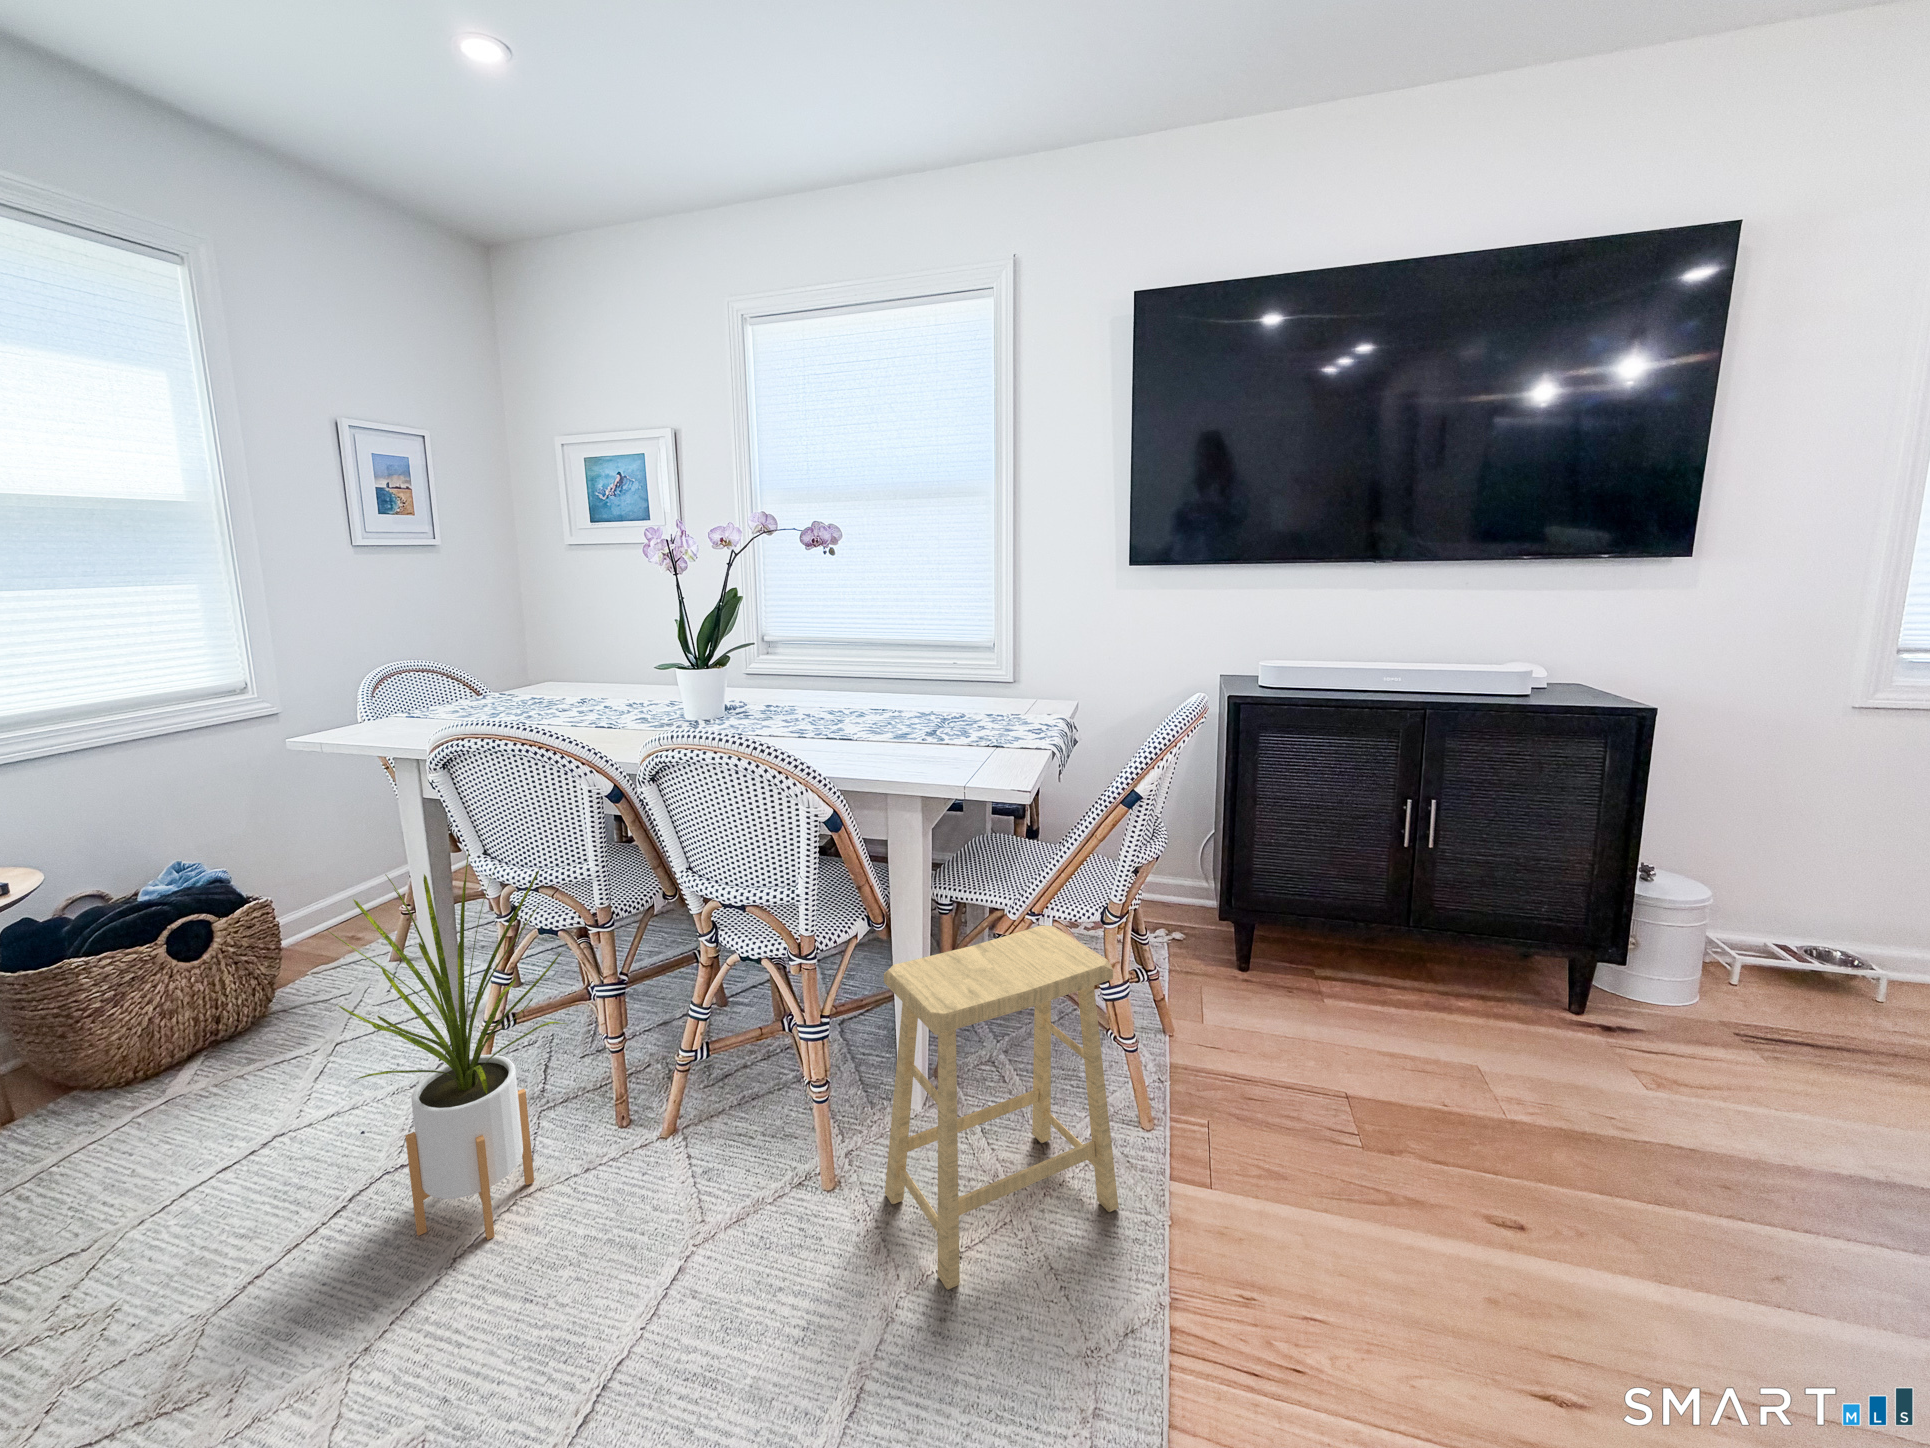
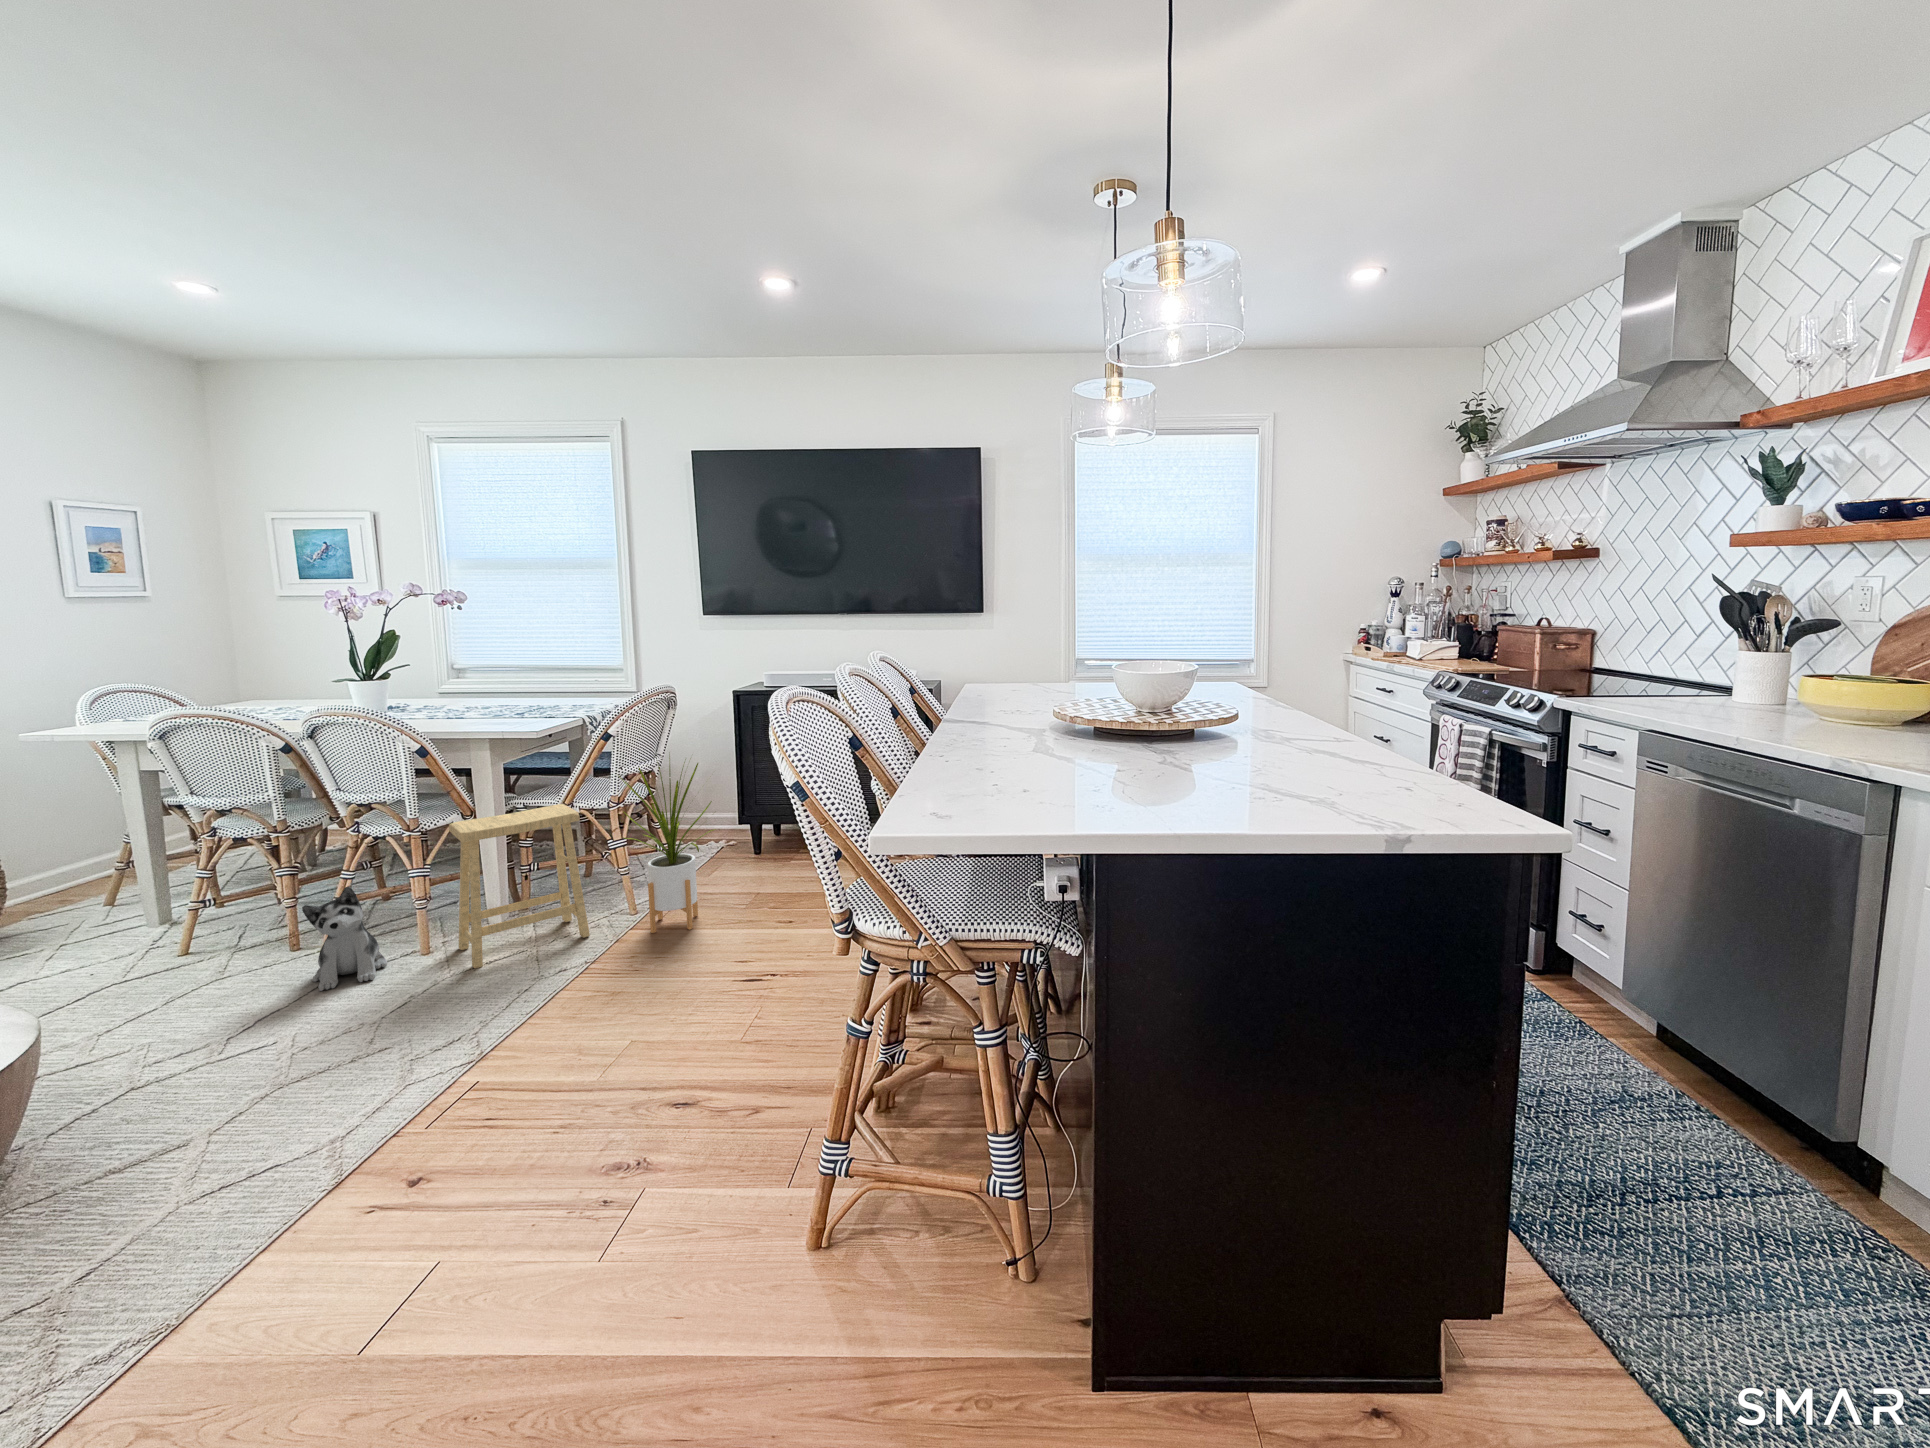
house plant: present [328,851,567,1240] -> present [619,758,713,933]
plush toy: none [657,1093,781,1307] -> present [302,886,387,991]

